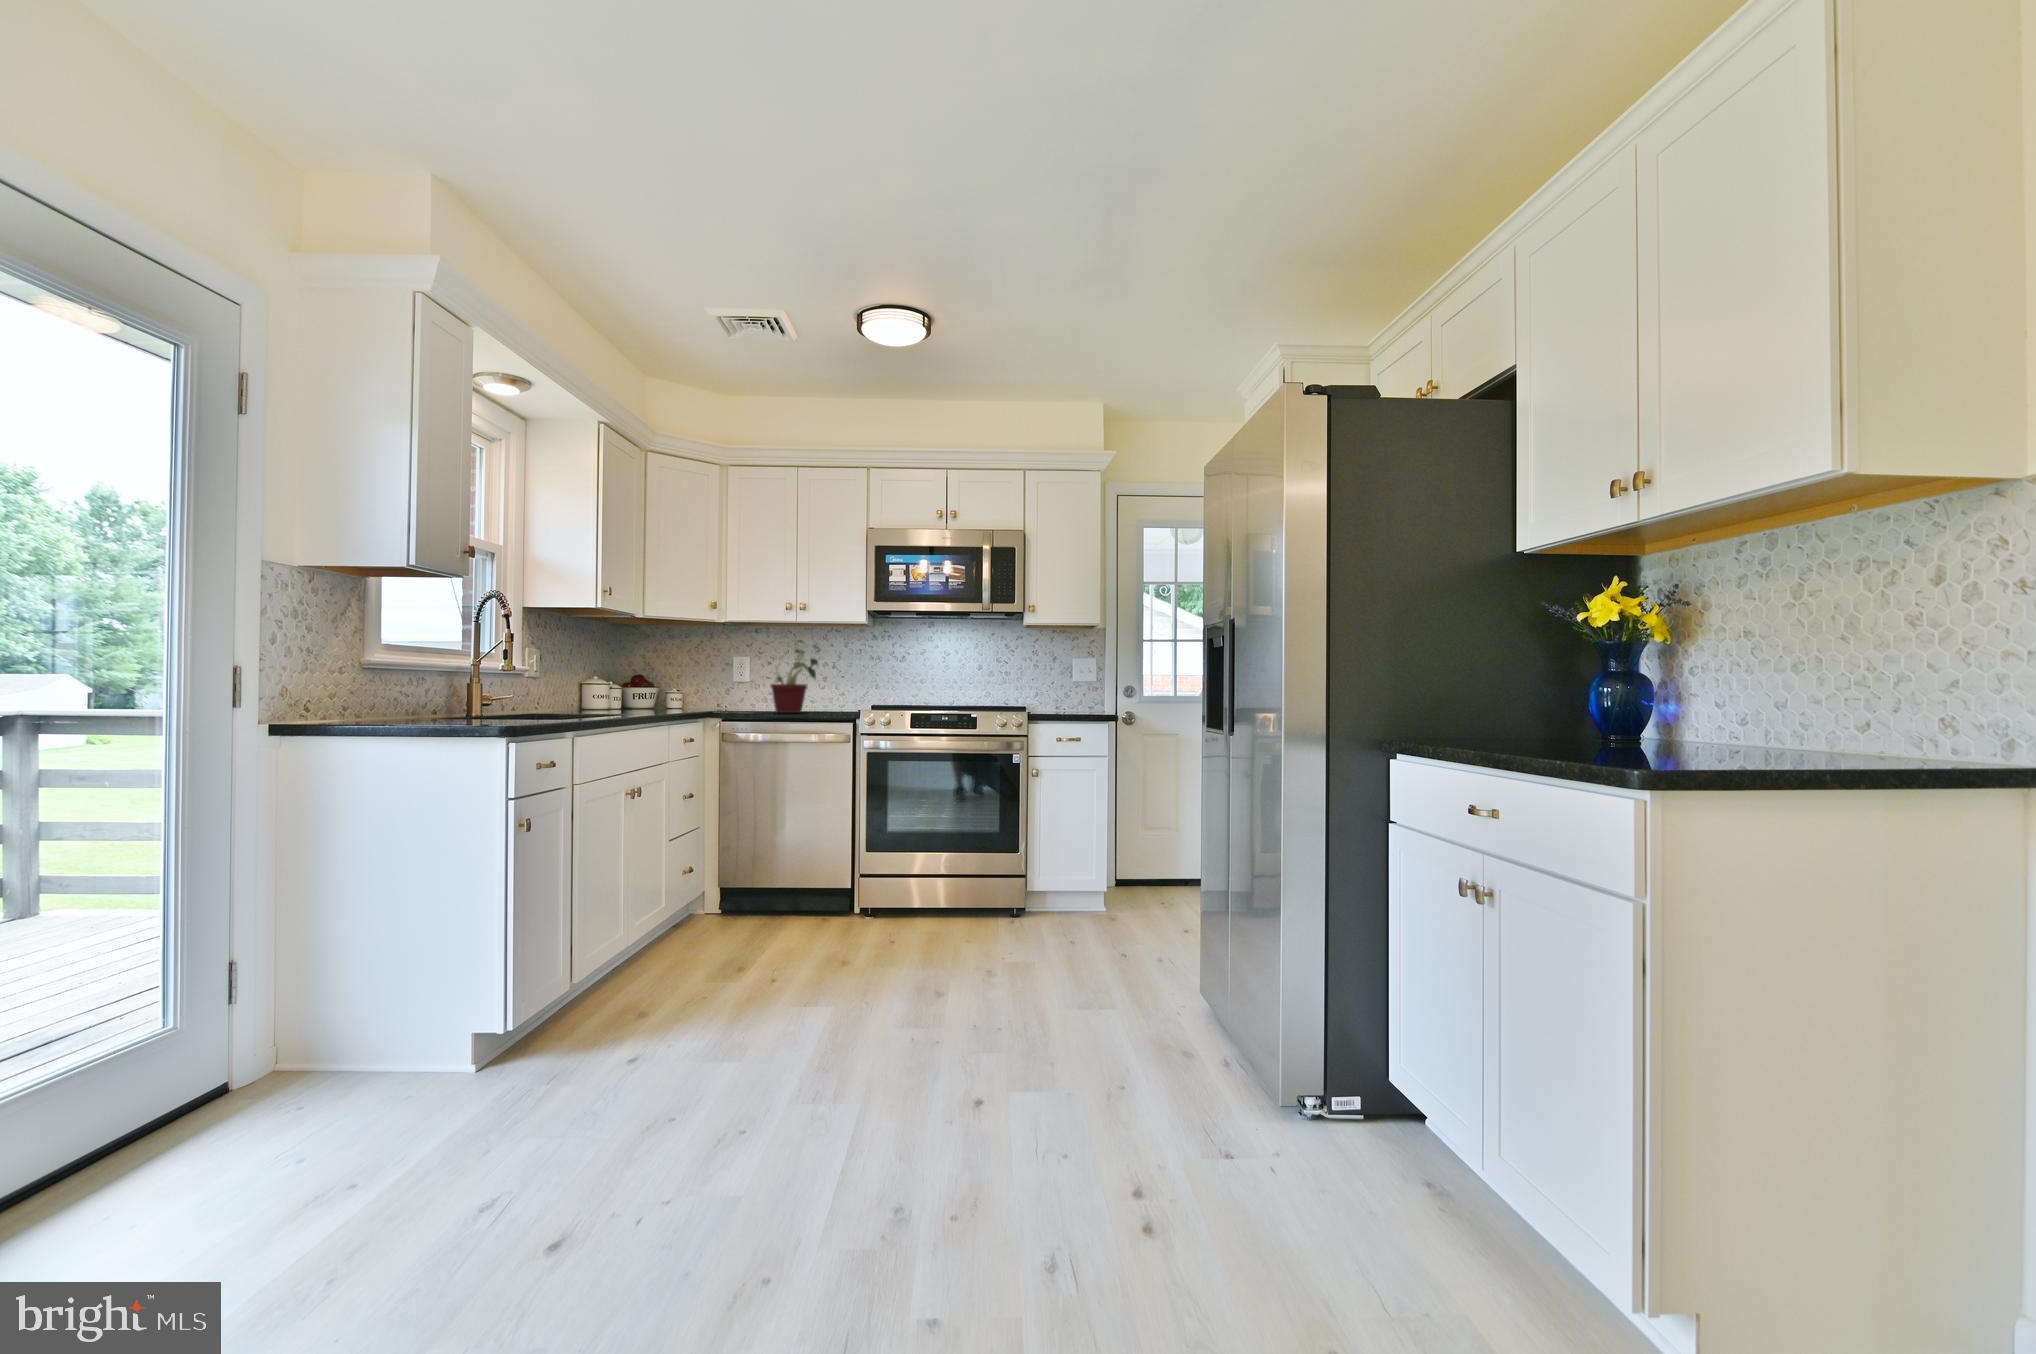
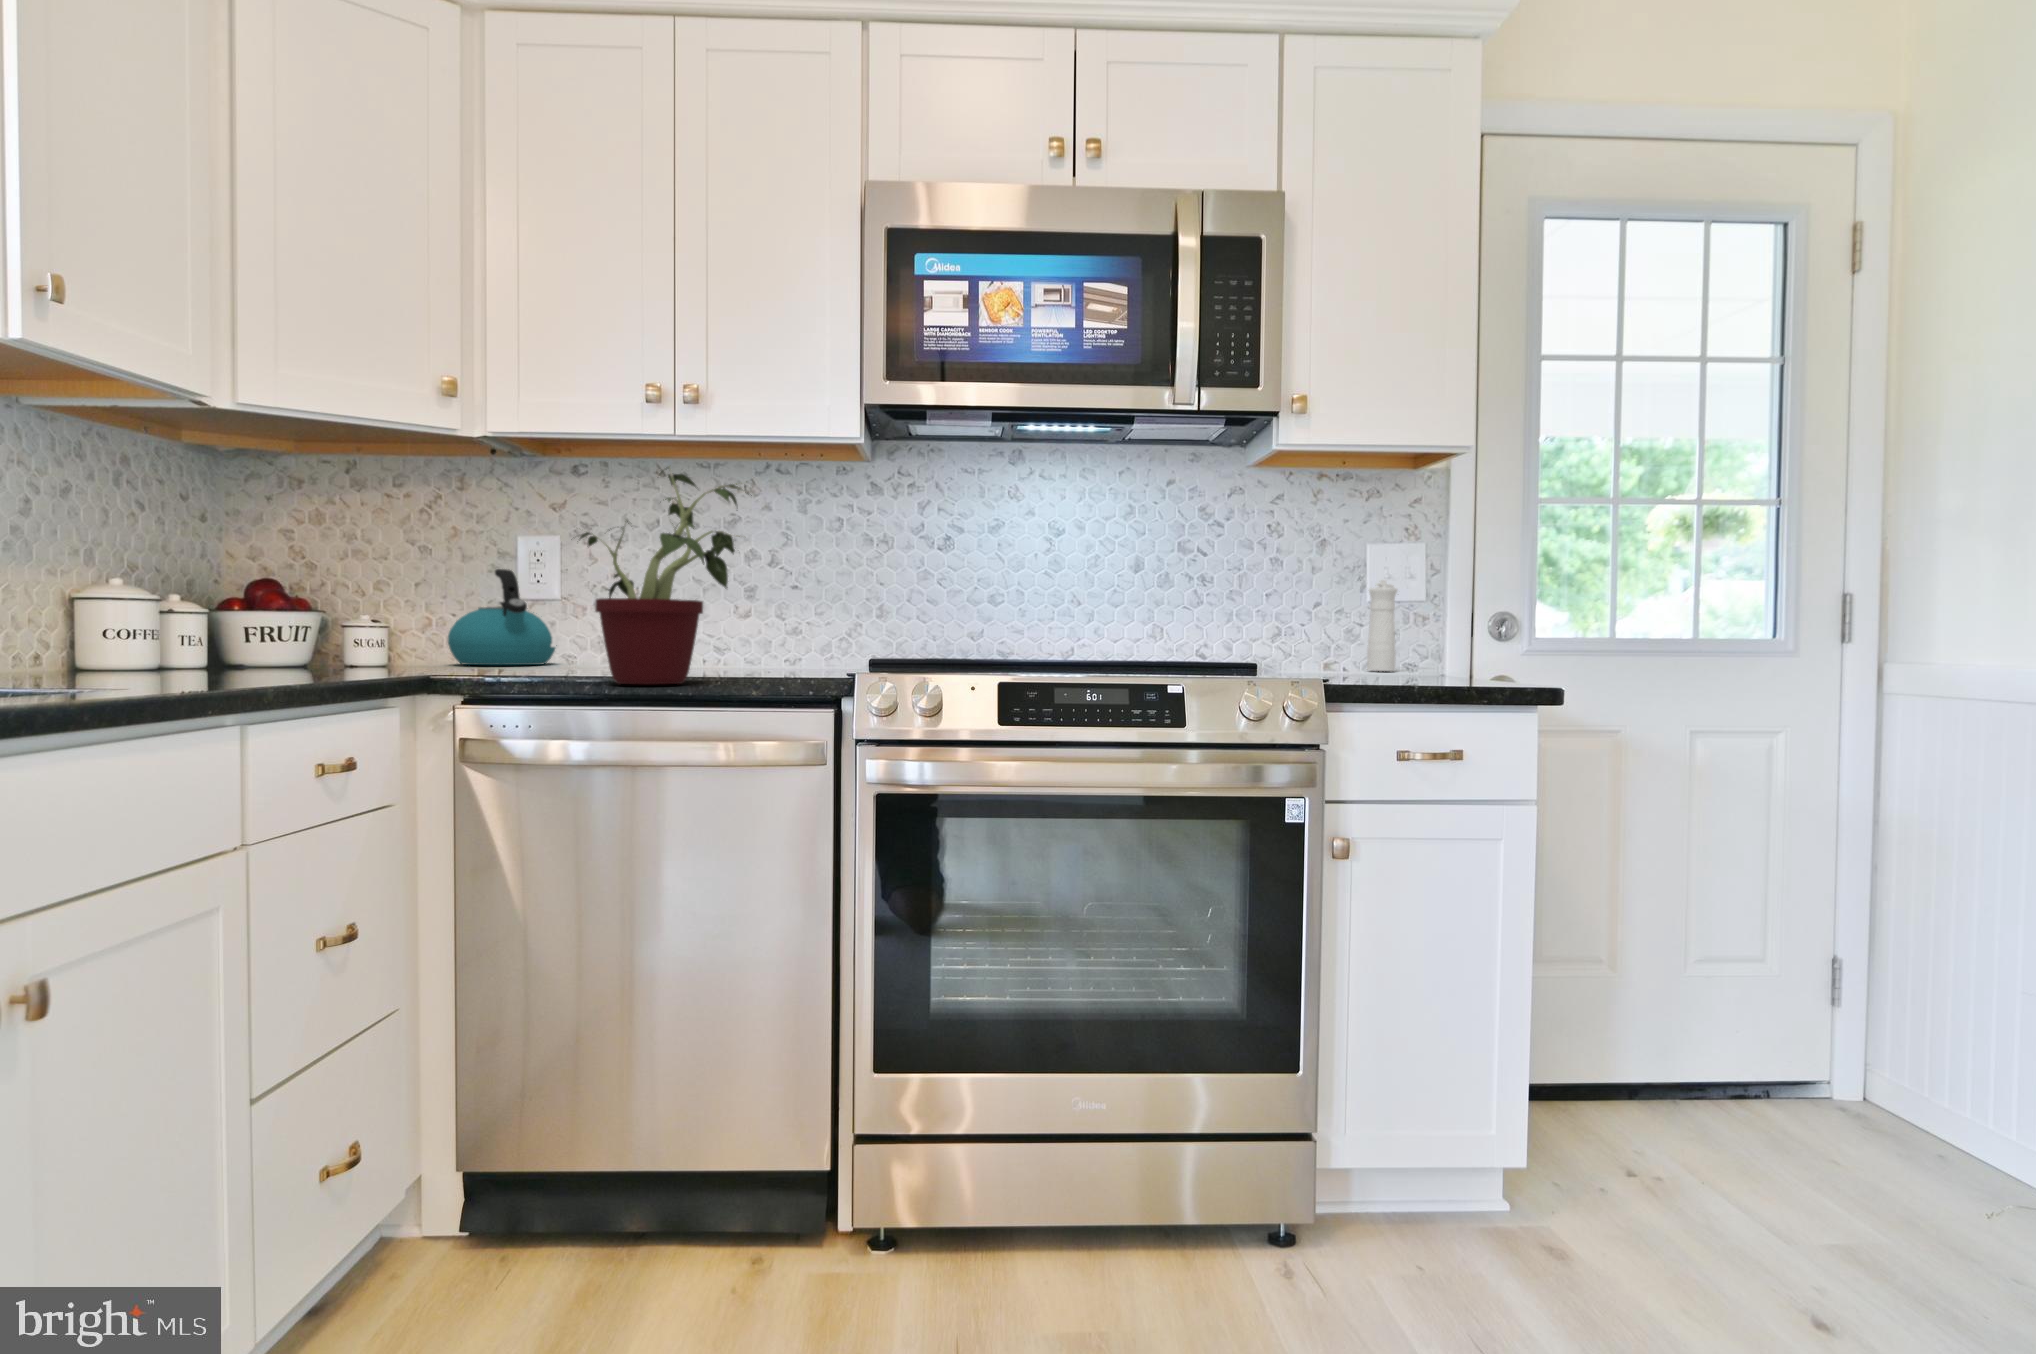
pepper mill: none [1074,668,1098,709] -> present [1367,580,1397,671]
kettle: none [704,669,746,707] -> present [448,569,555,665]

